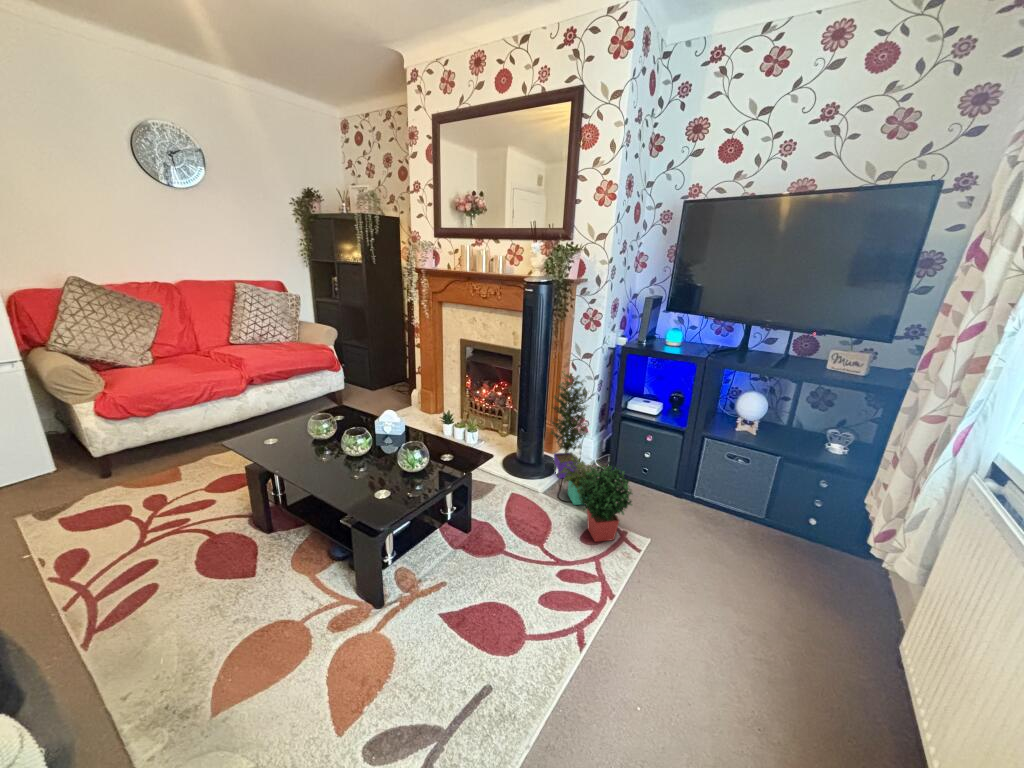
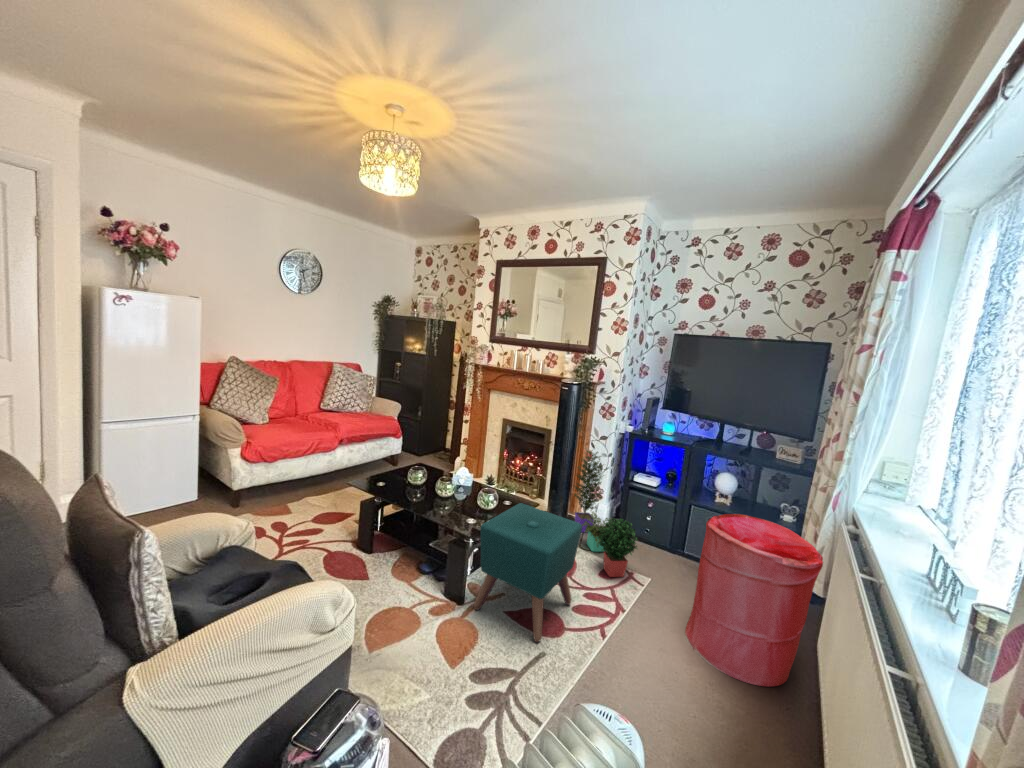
ottoman: none [388,459,547,665] -> present [474,503,582,642]
laundry hamper: none [698,459,931,711] -> present [685,514,823,687]

